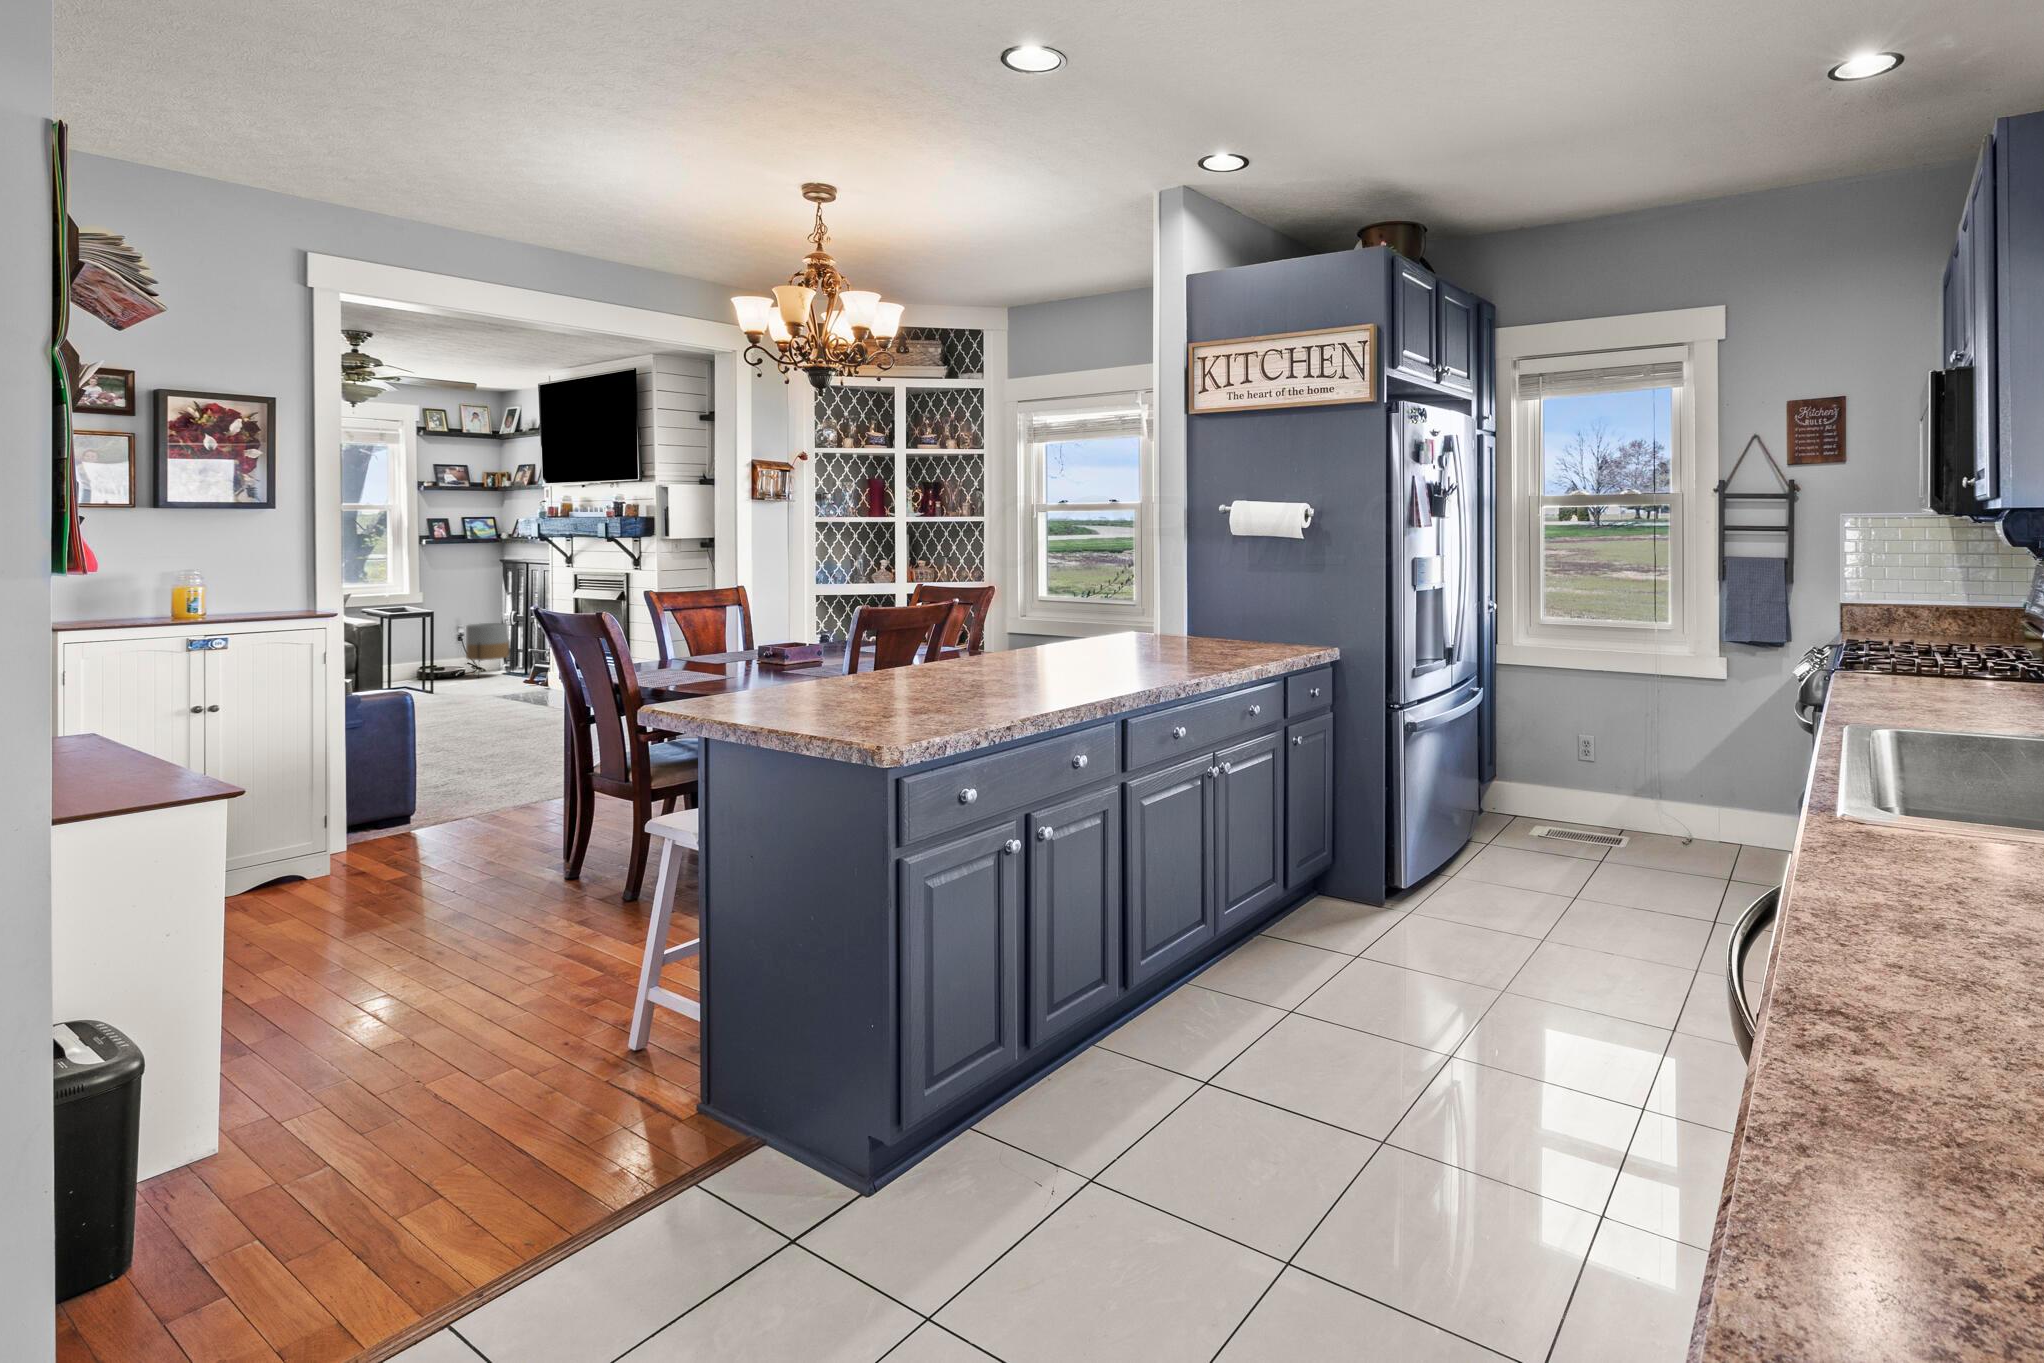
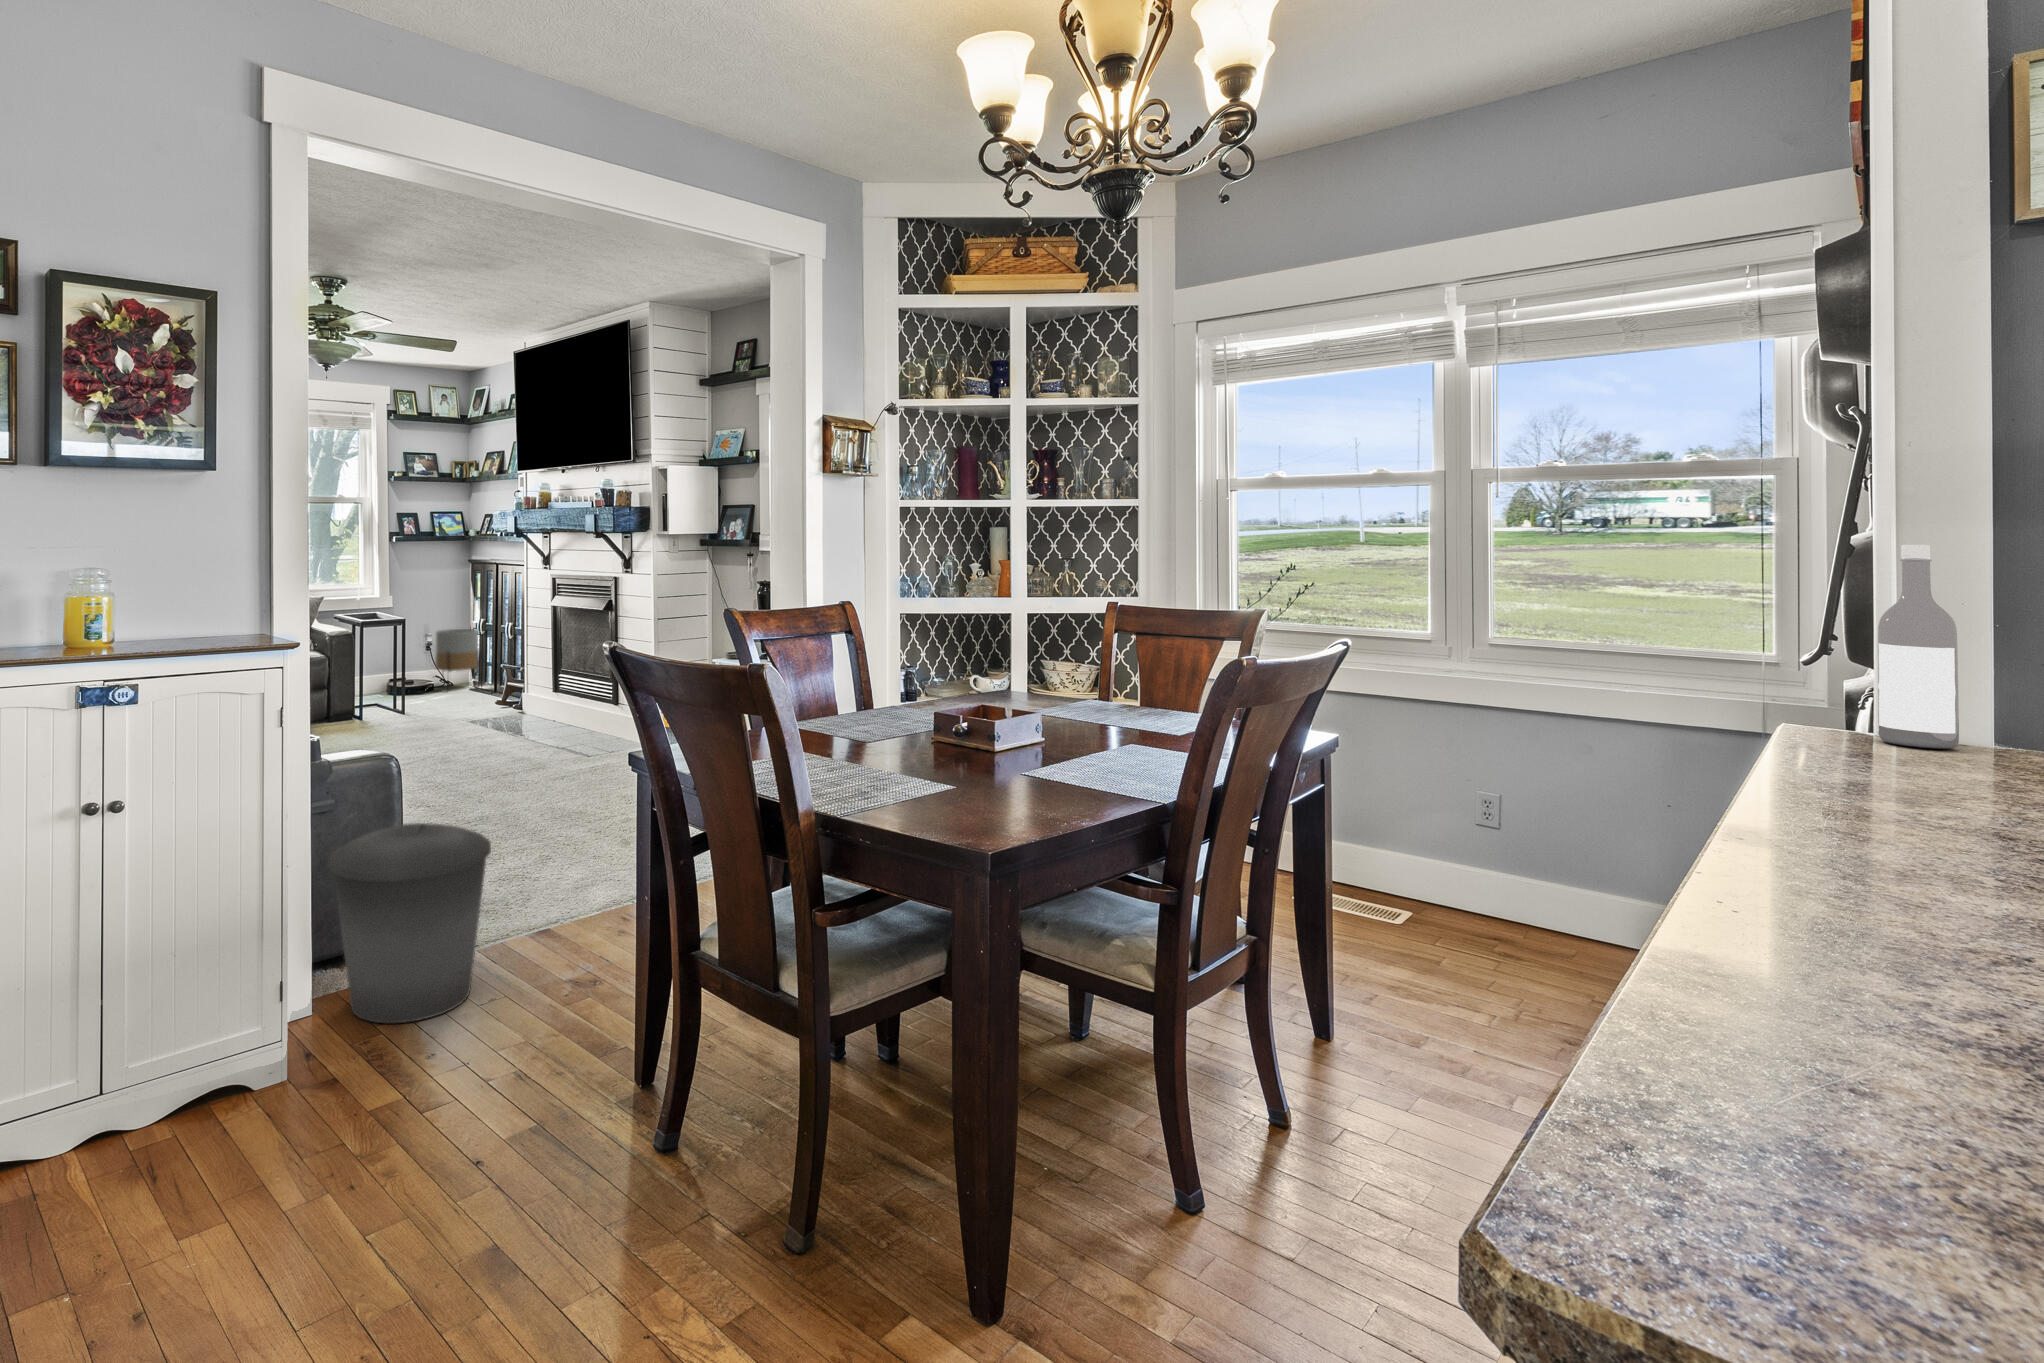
wine bottle: none [1112,556,1135,642] -> present [1878,545,1959,749]
trash can: none [358,735,478,857] -> present [328,823,491,1023]

